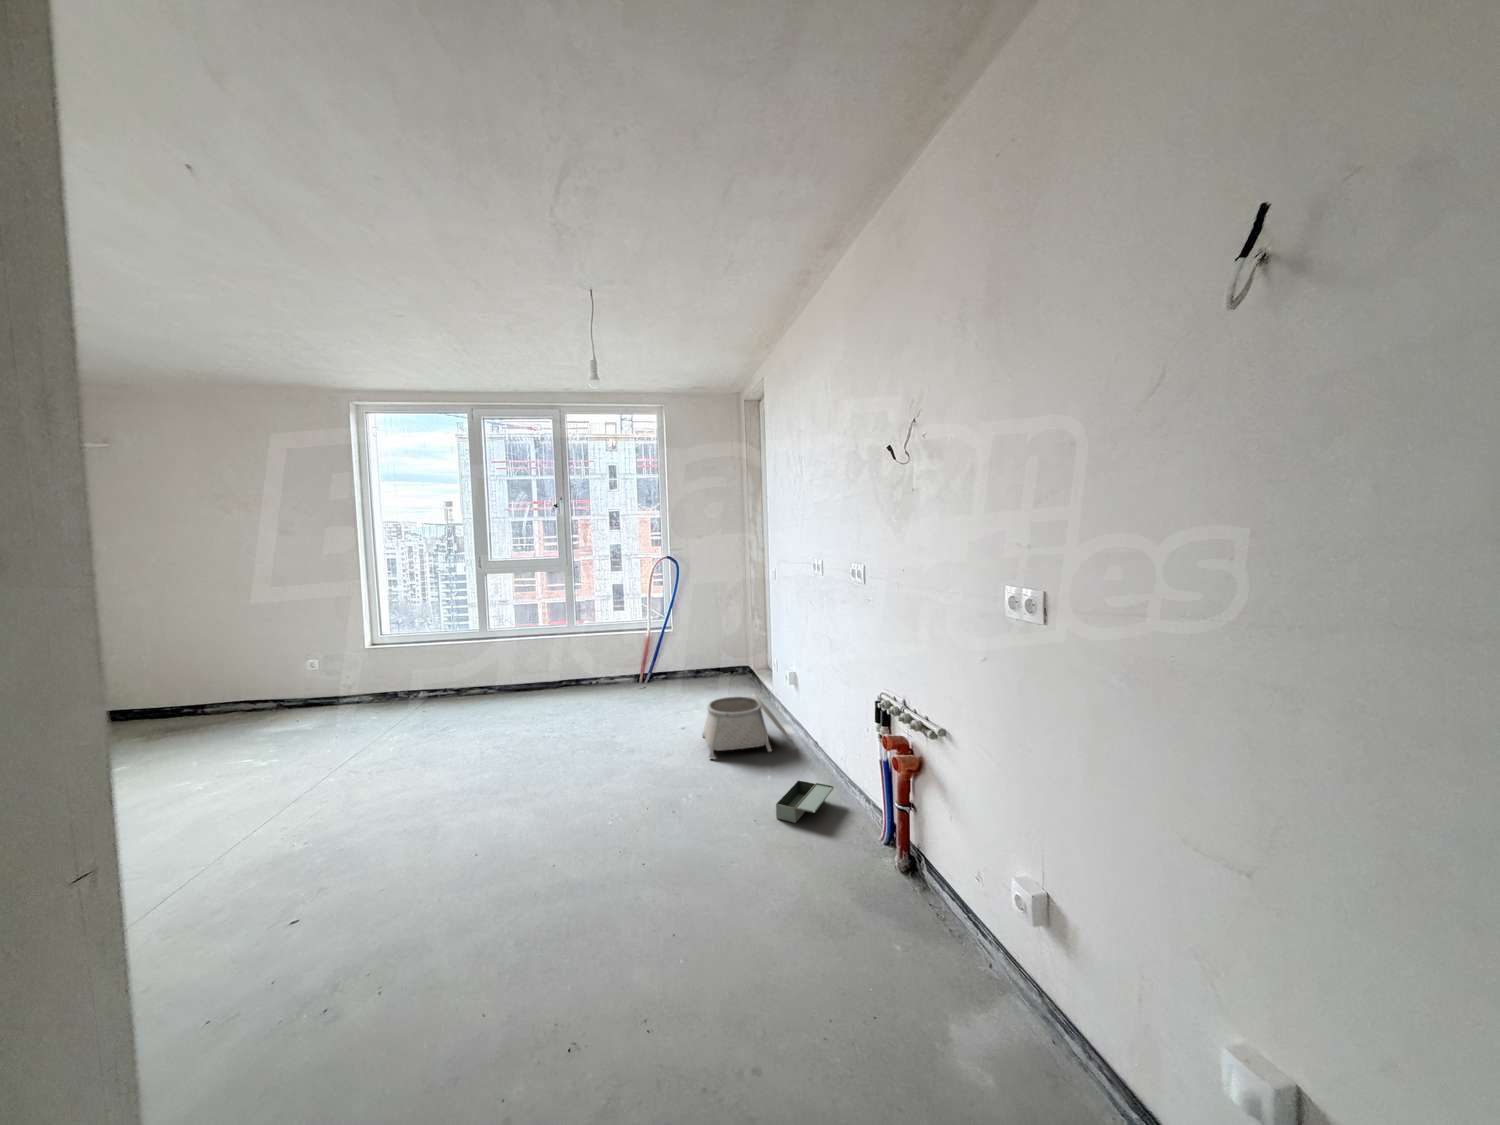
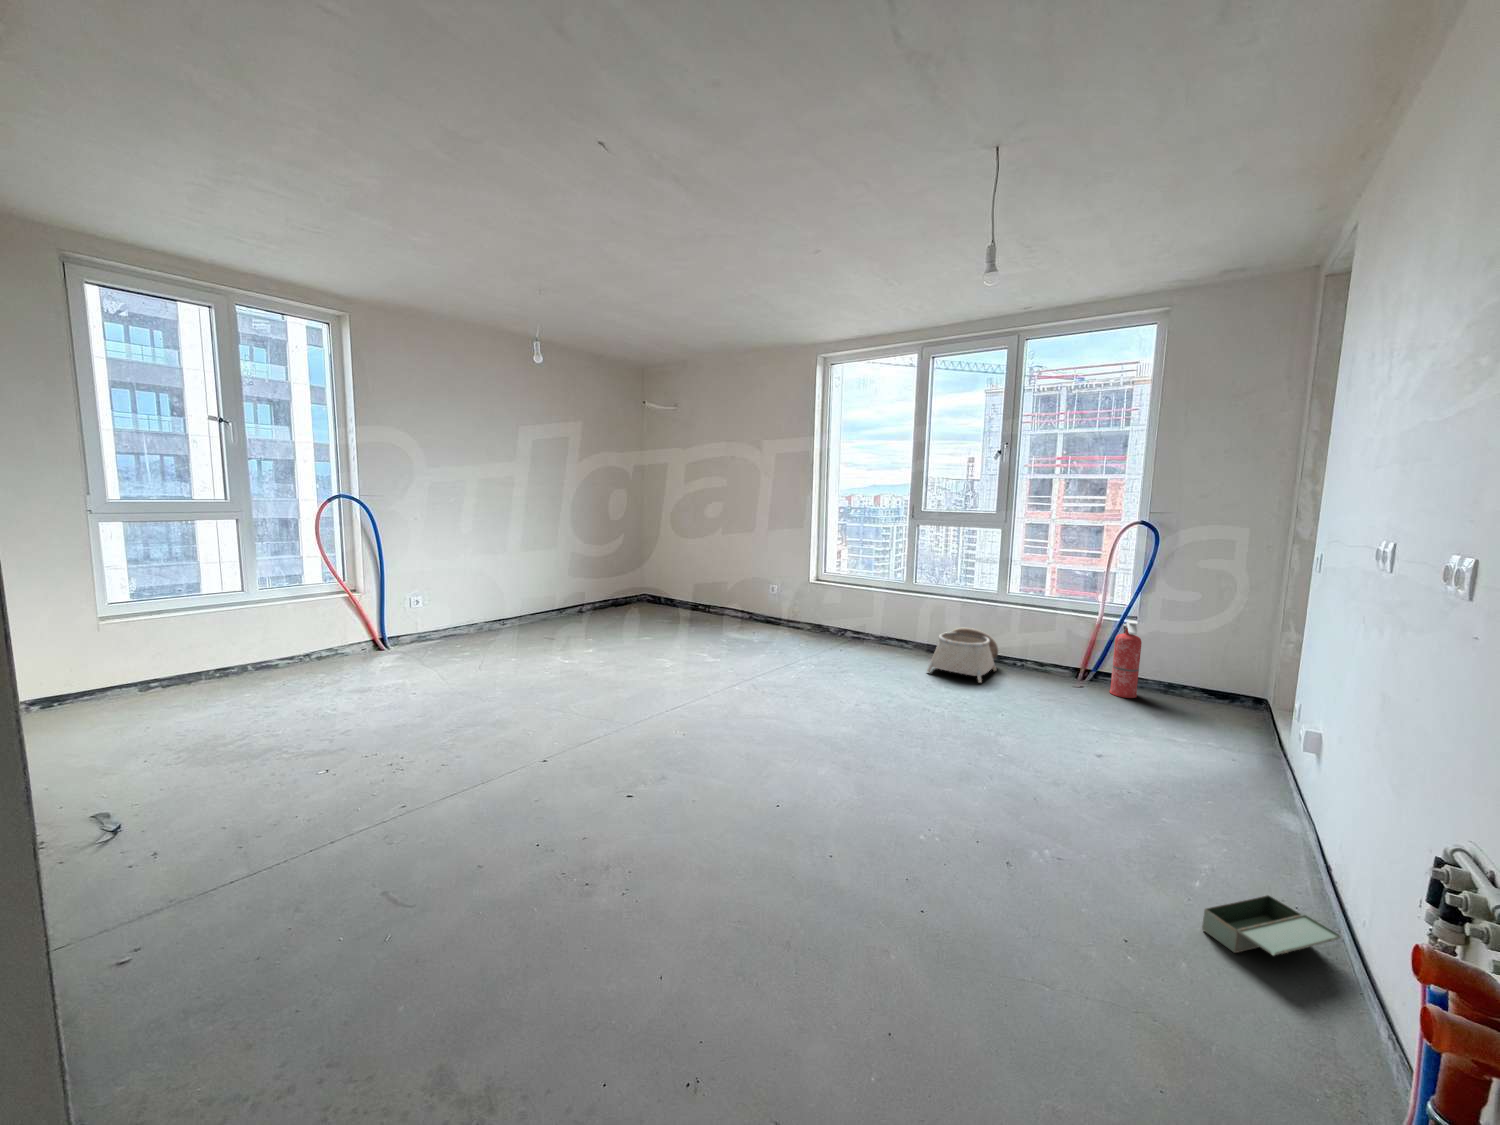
fire extinguisher: none [662,630,681,688] -> present [1109,620,1142,698]
basket: present [702,694,791,758] -> present [927,628,999,683]

